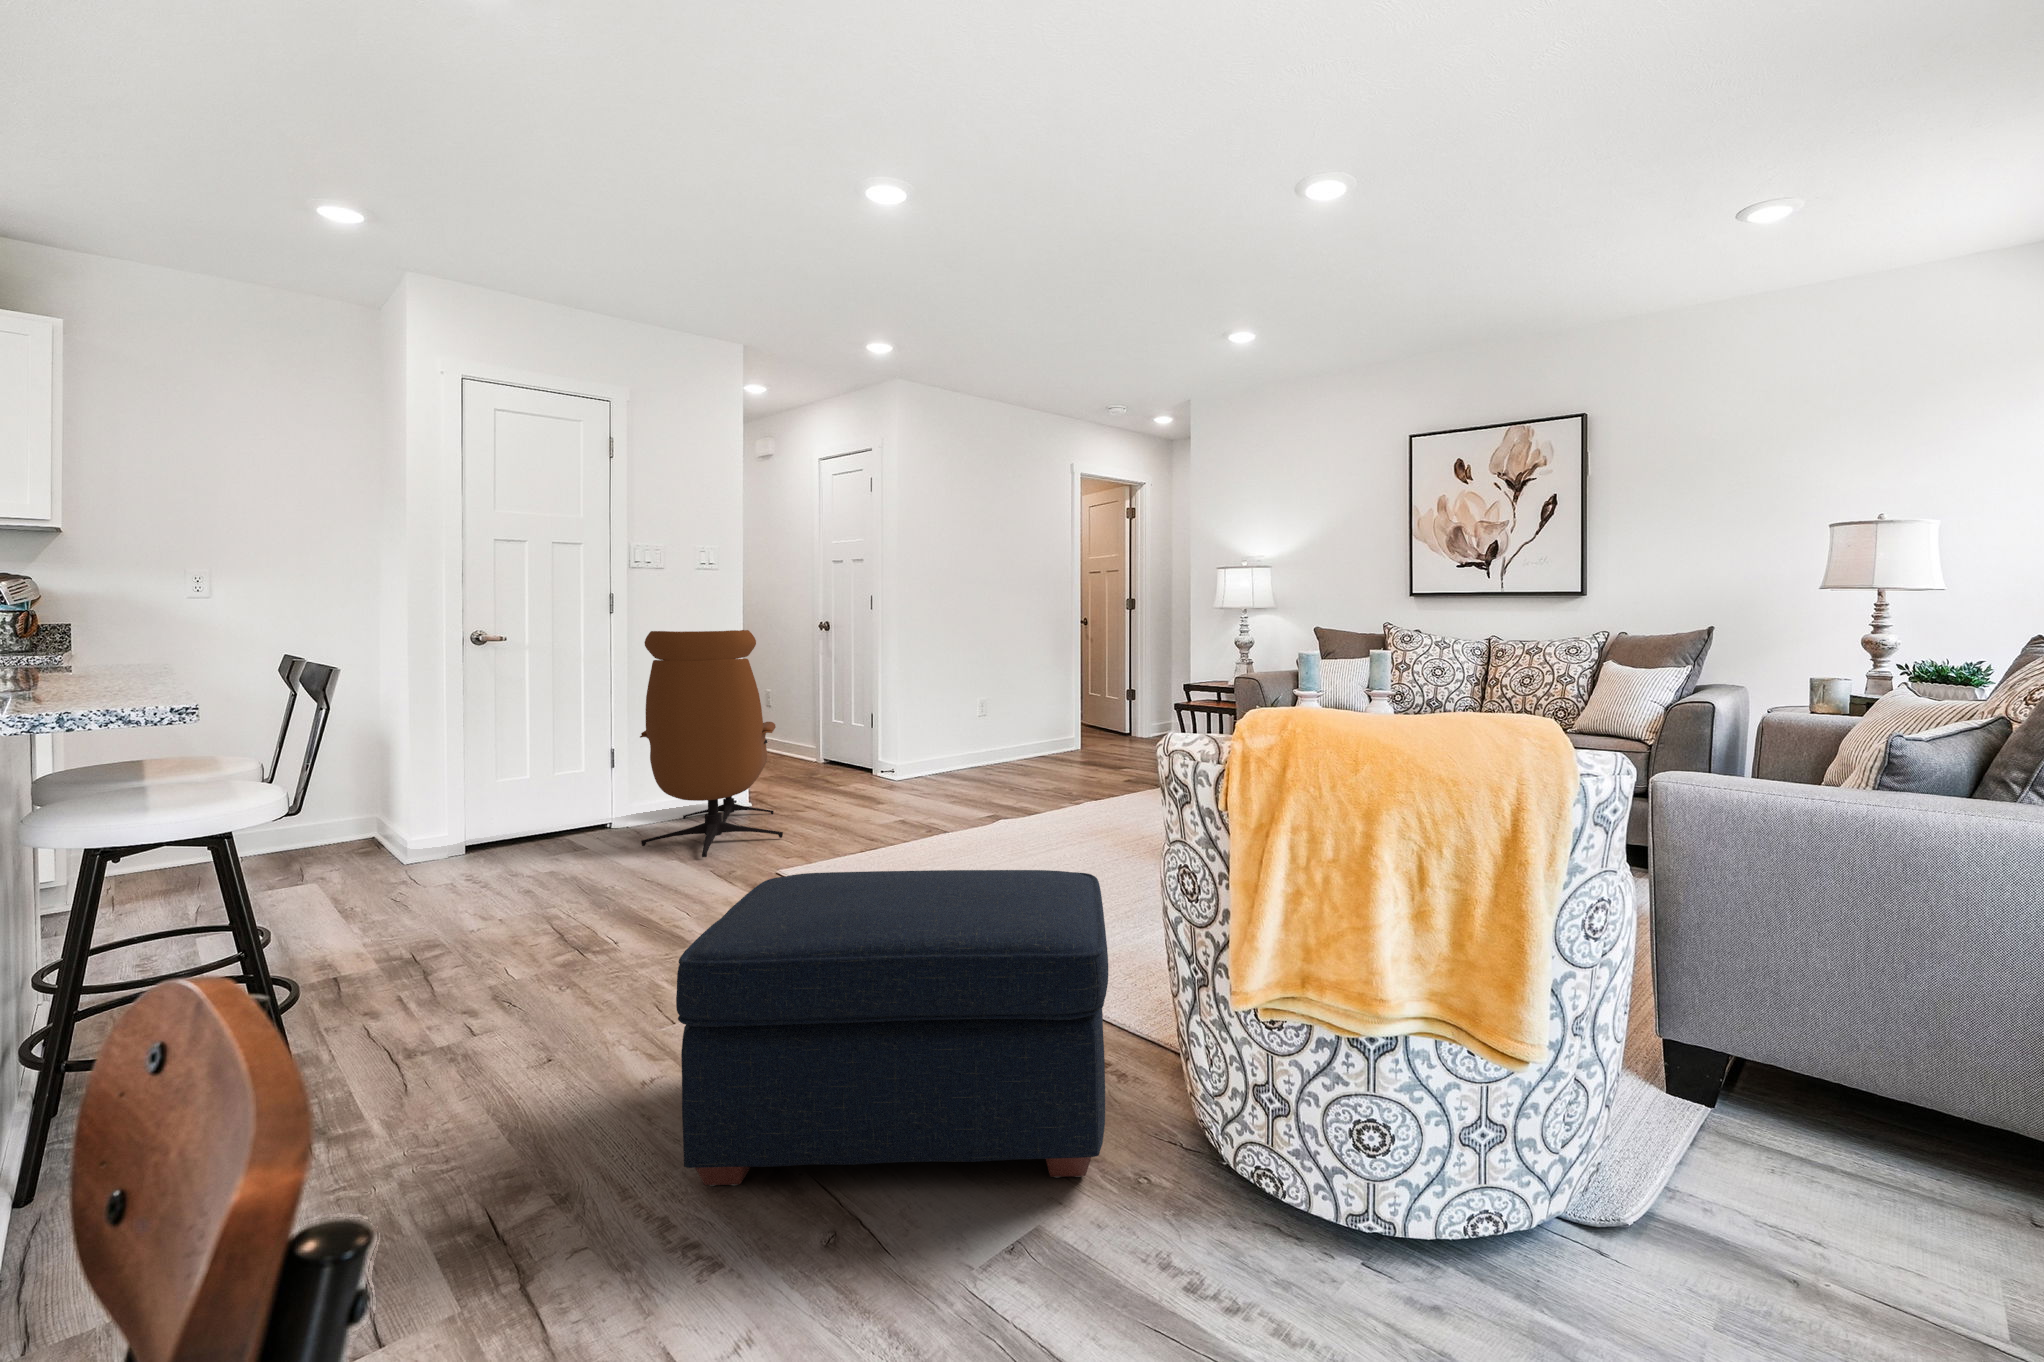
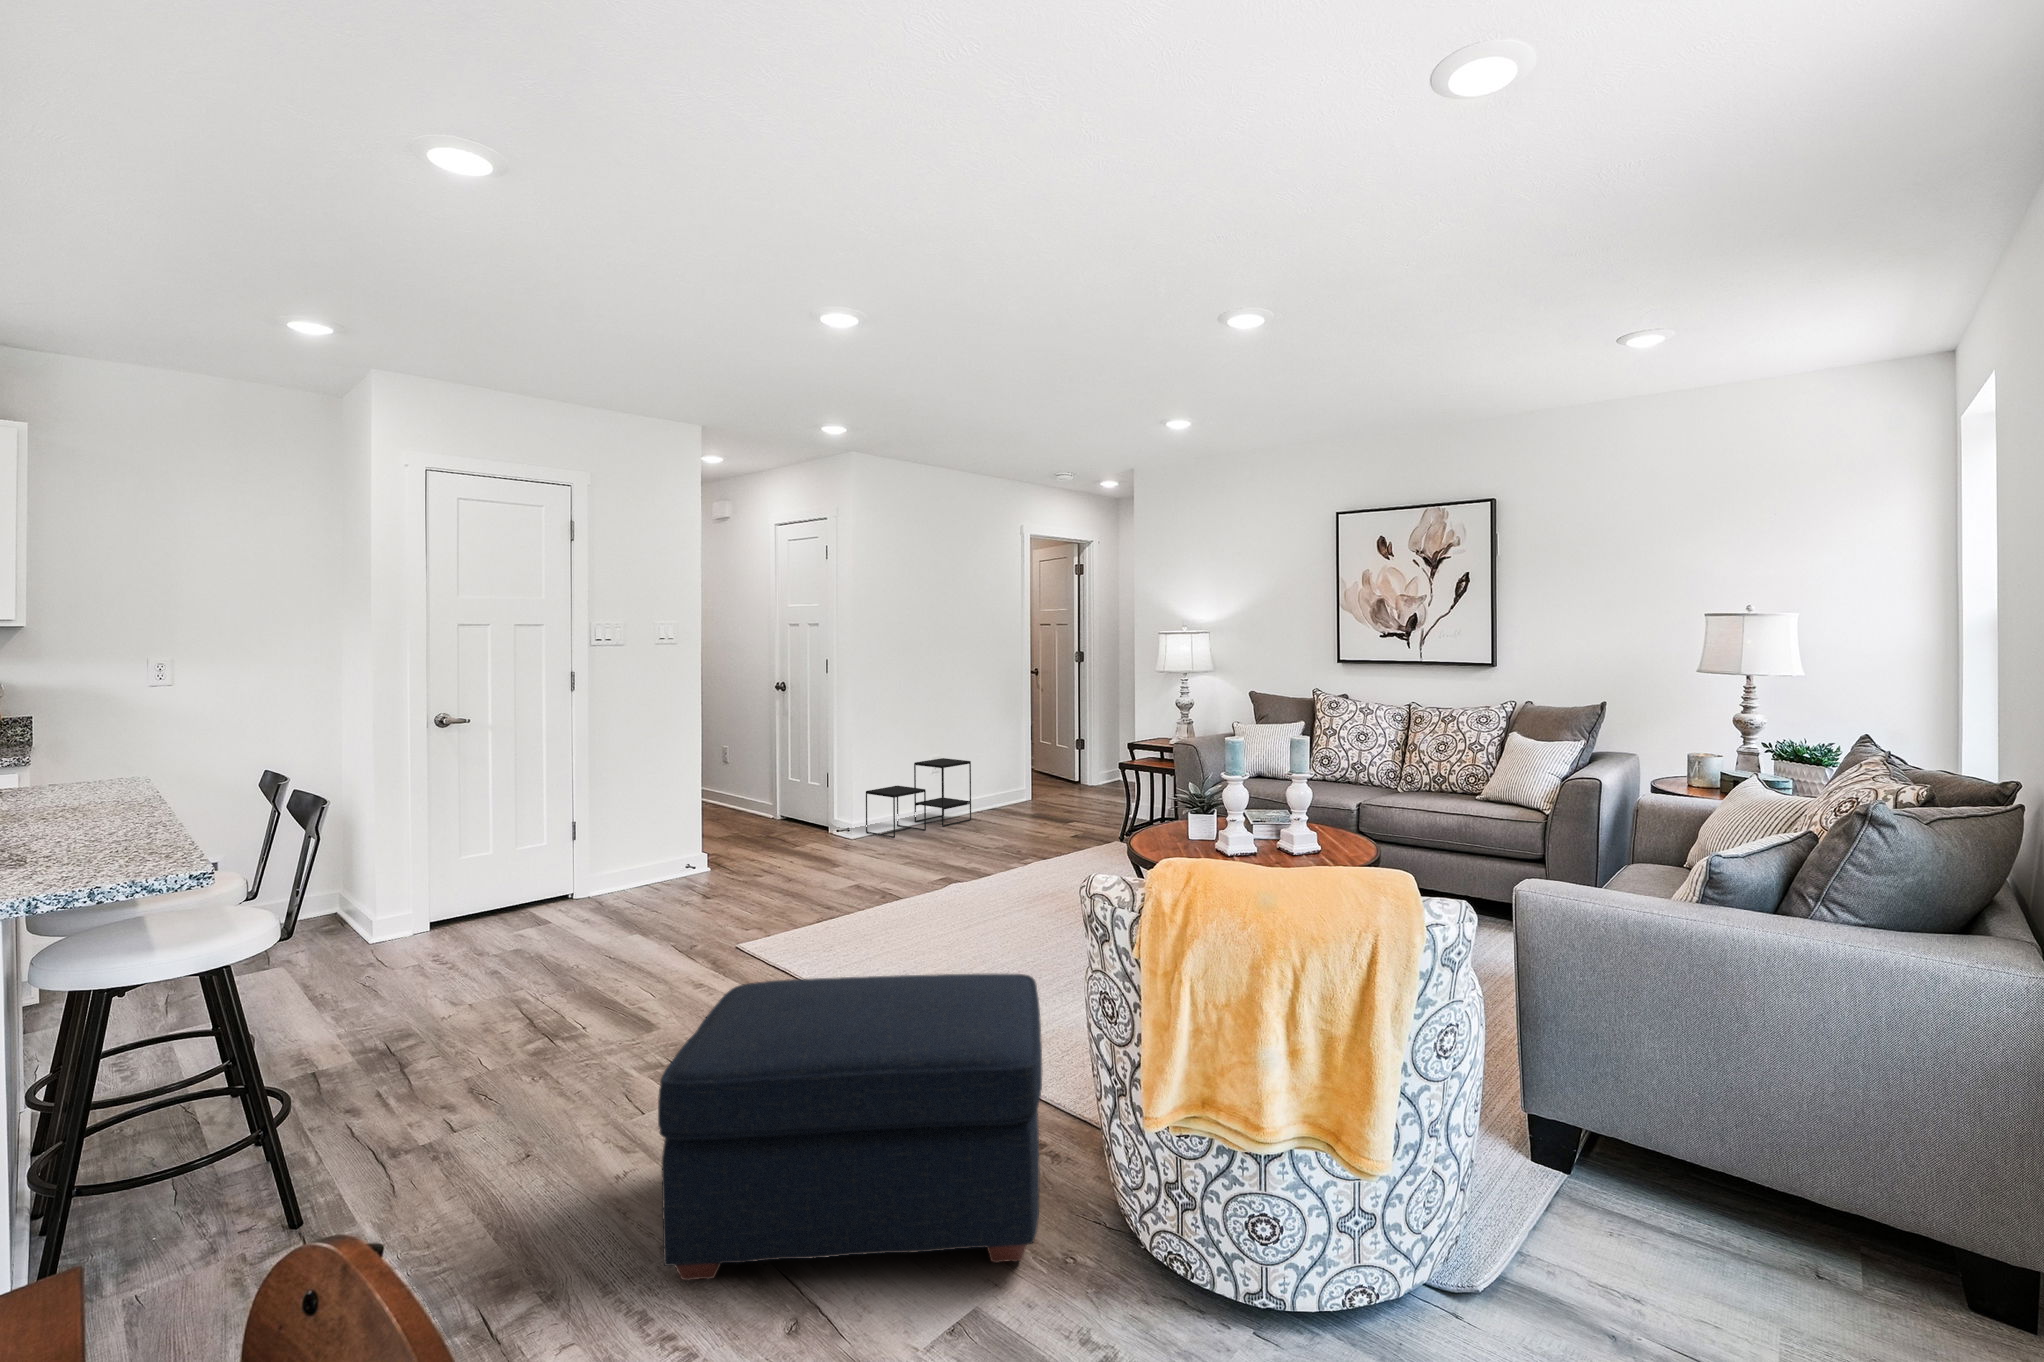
lounge chair: present [640,630,783,857] -> none [598,712,738,932]
side table: none [915,703,1022,780] -> present [866,758,971,838]

